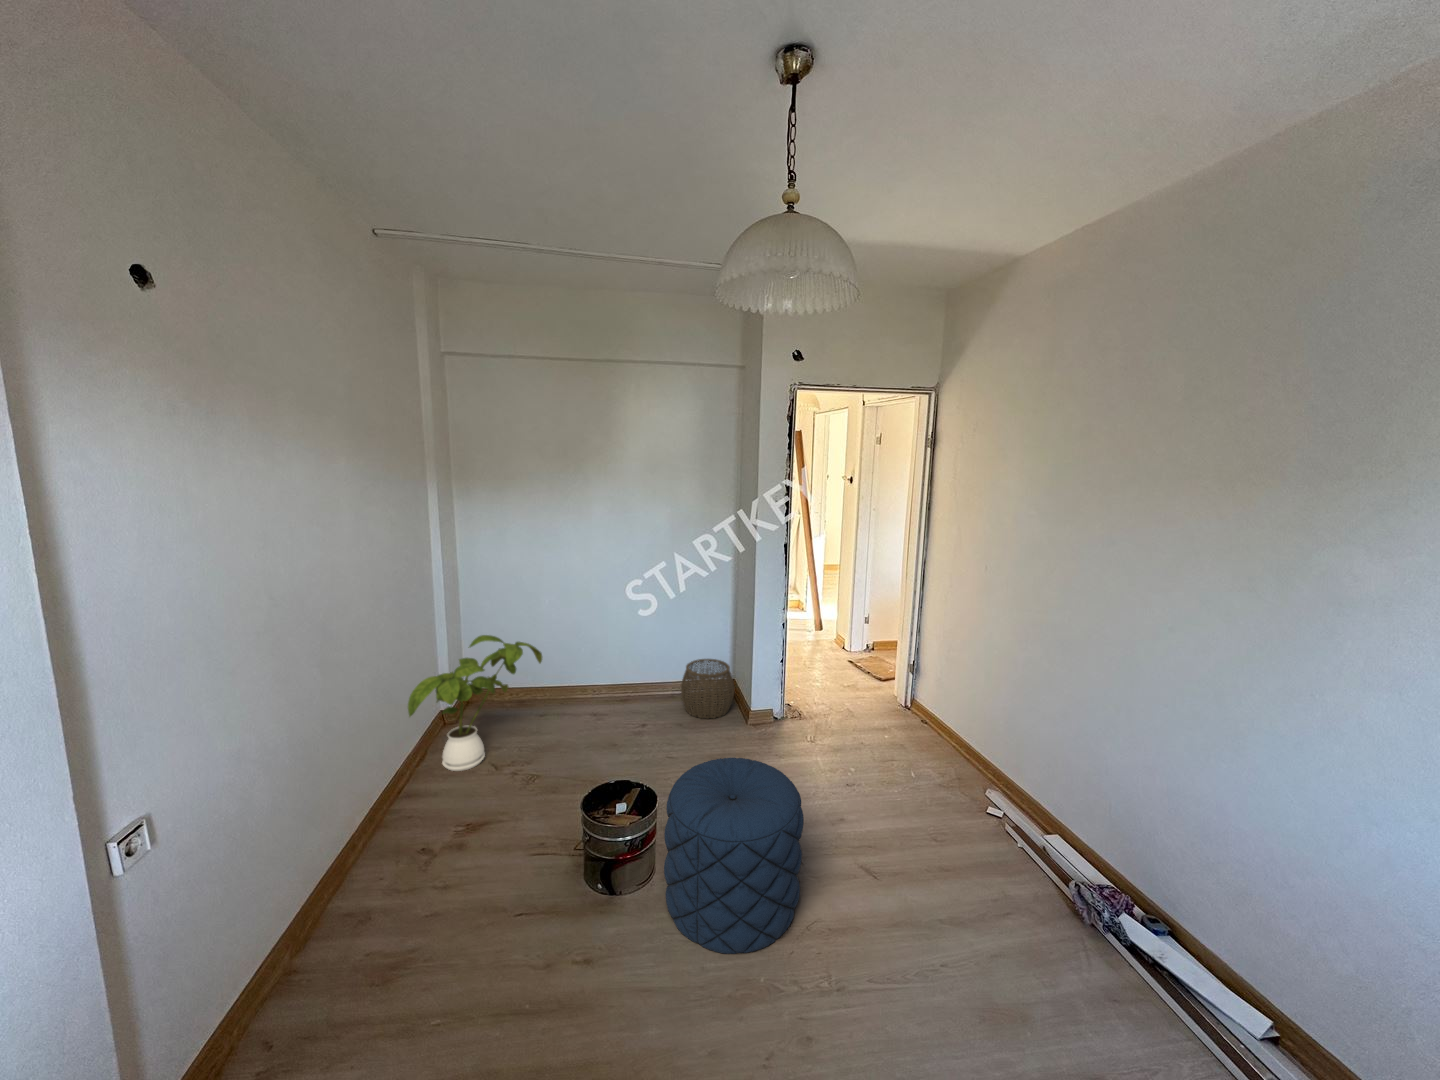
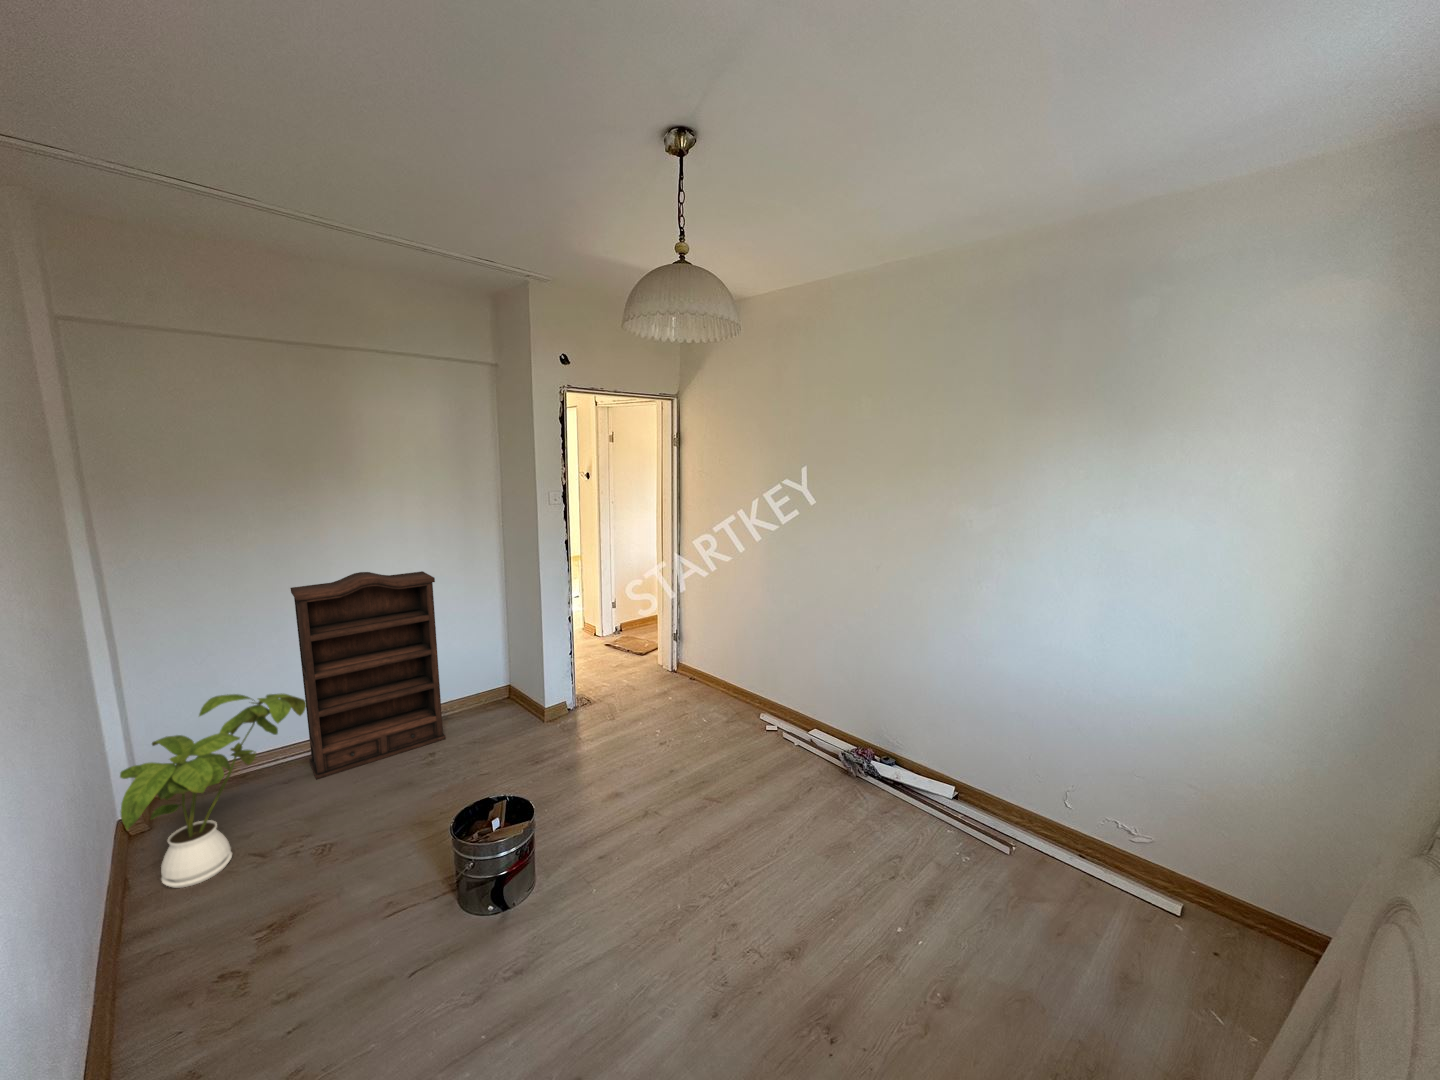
bookshelf: none [558,554,662,718] -> present [290,571,446,780]
woven basket: present [681,659,734,719] -> none [463,668,525,733]
pouf: present [664,757,804,954] -> none [554,736,682,908]

